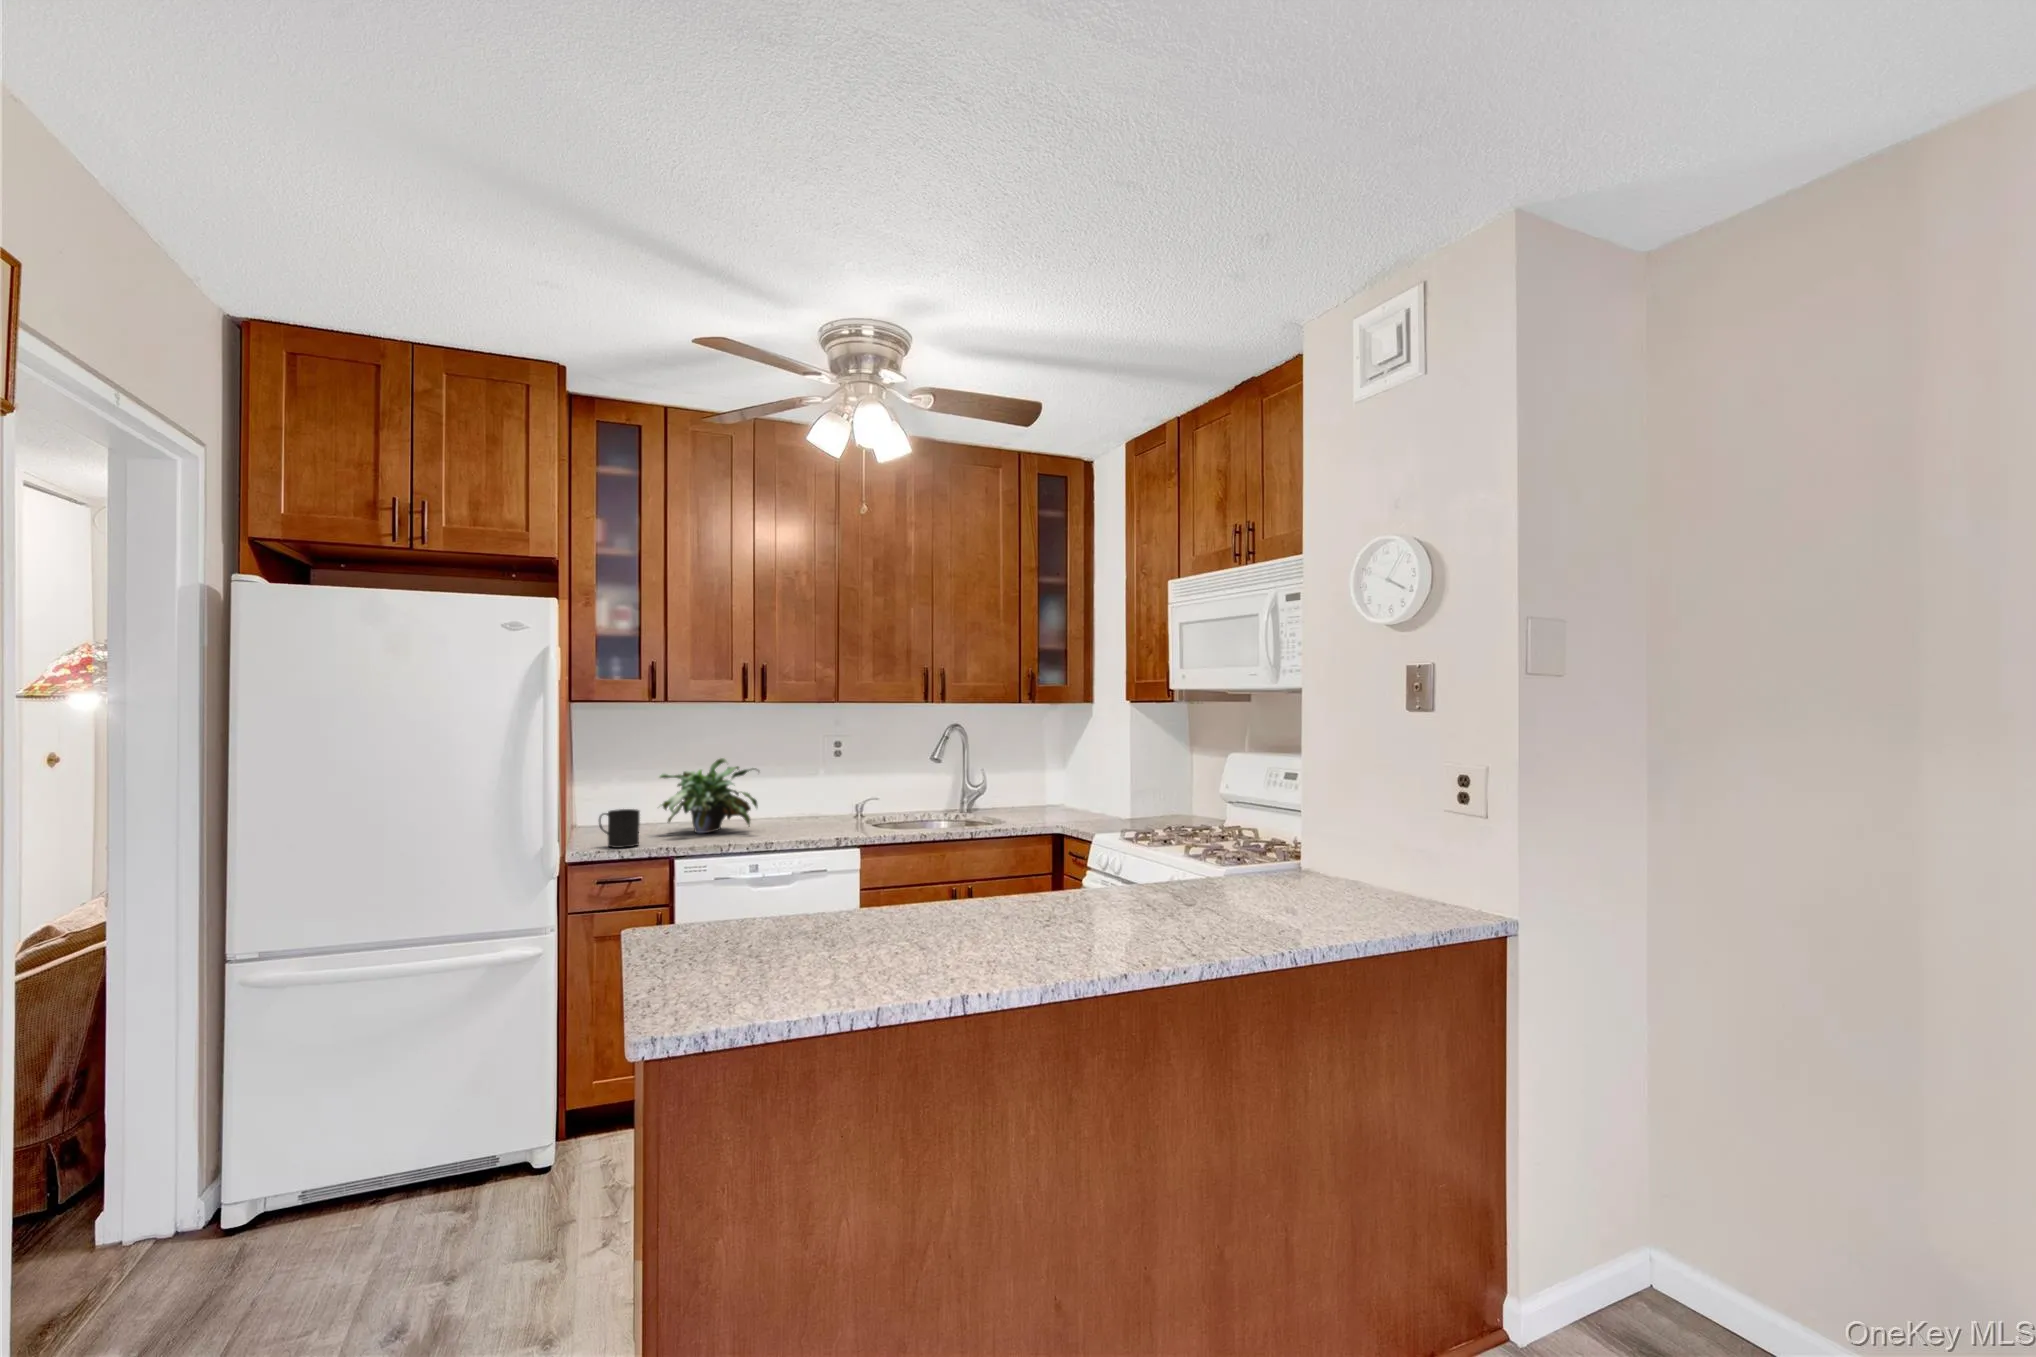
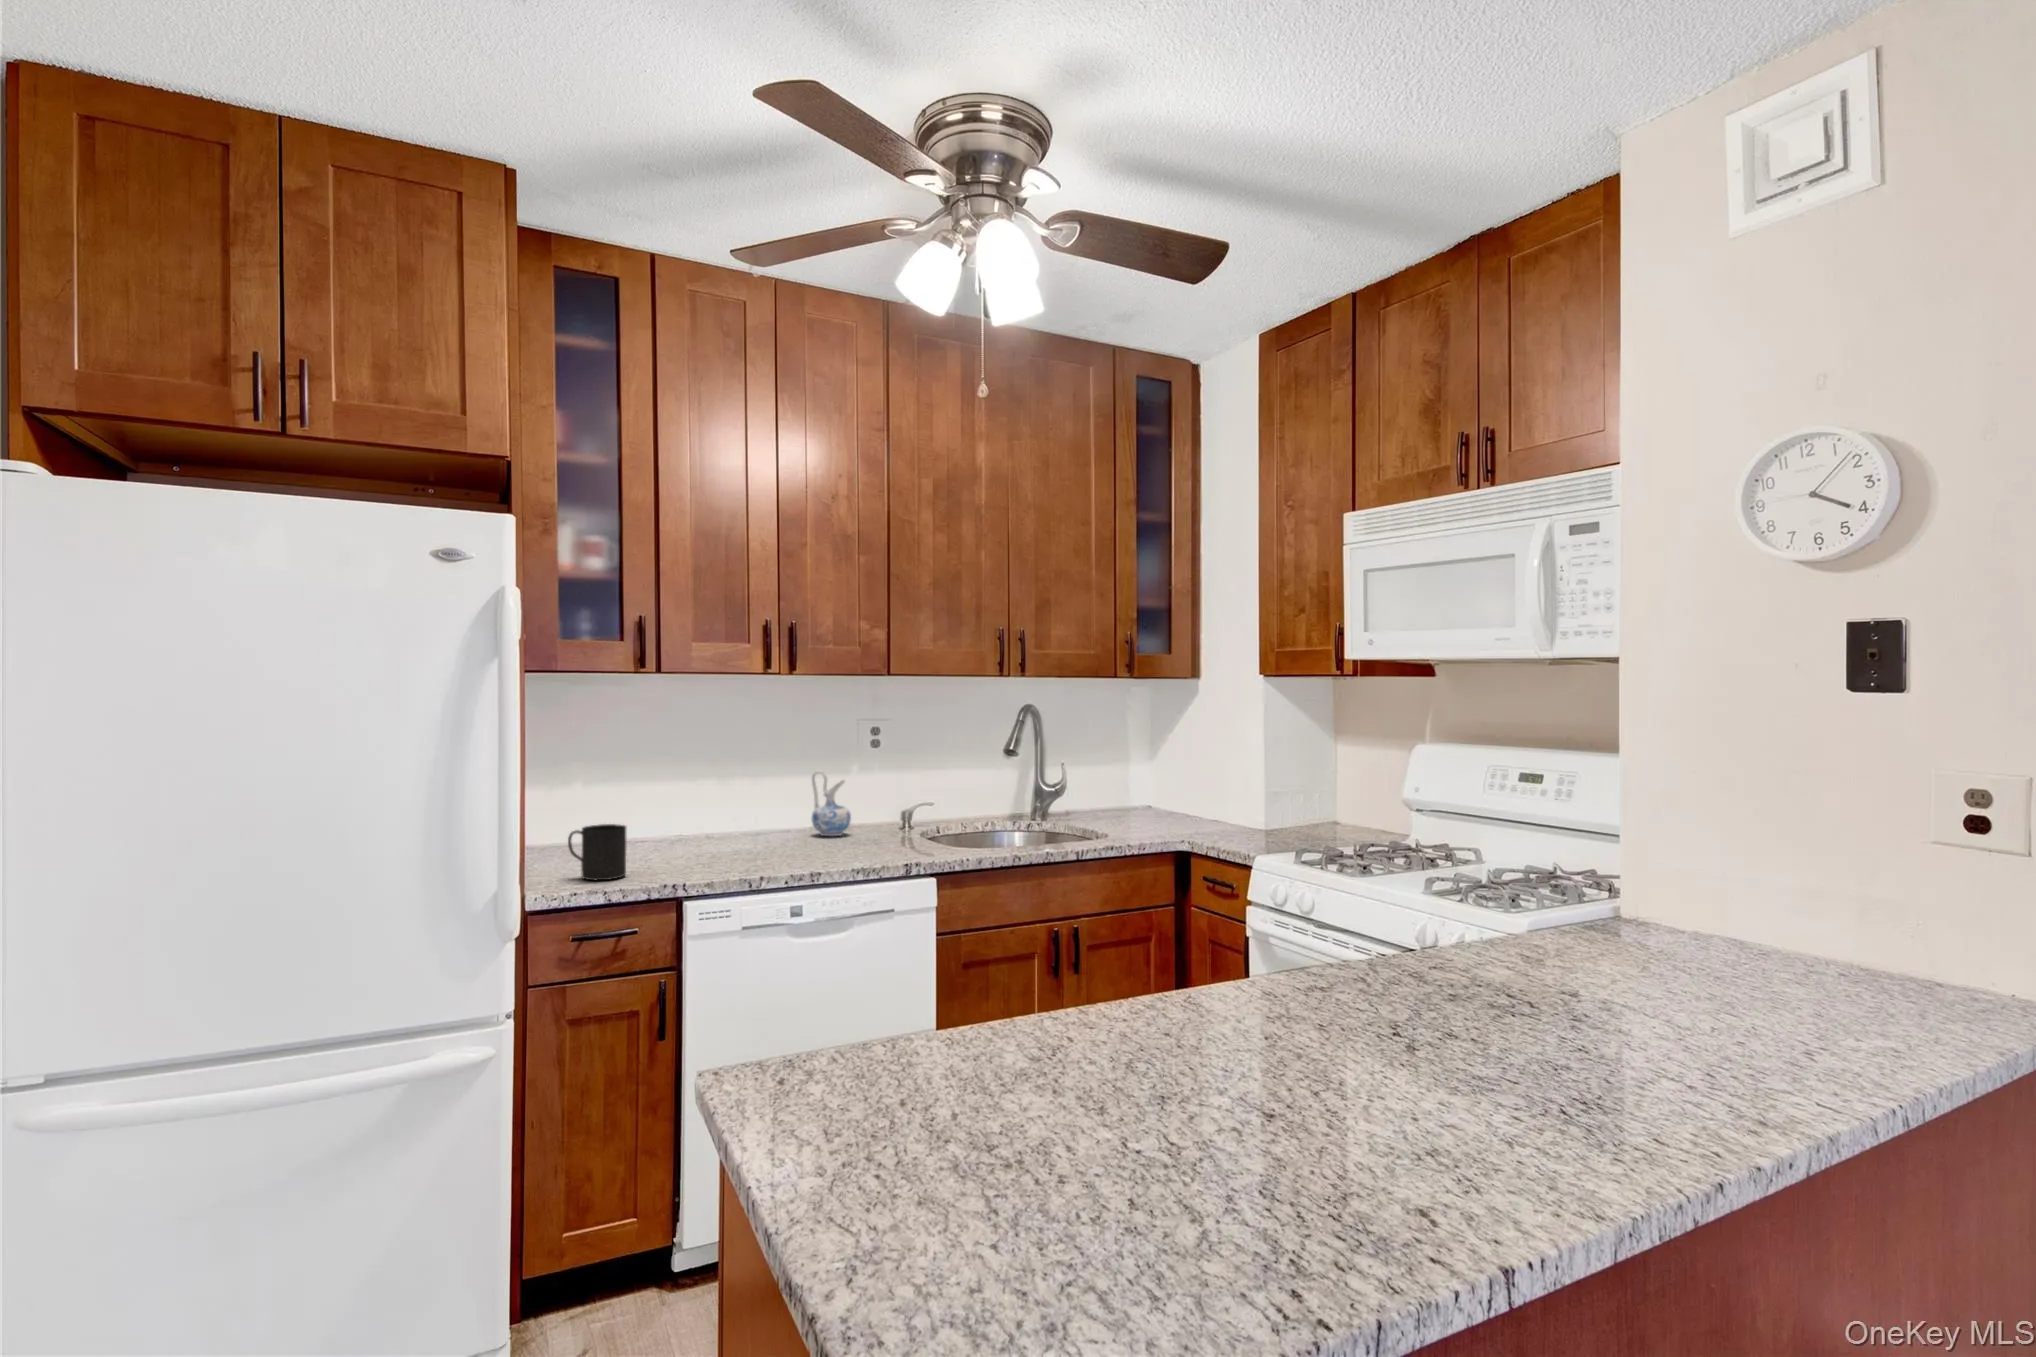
potted plant: present [657,758,758,833] -> none [645,751,785,854]
ceramic pitcher: none [786,774,815,823] -> present [812,771,851,836]

